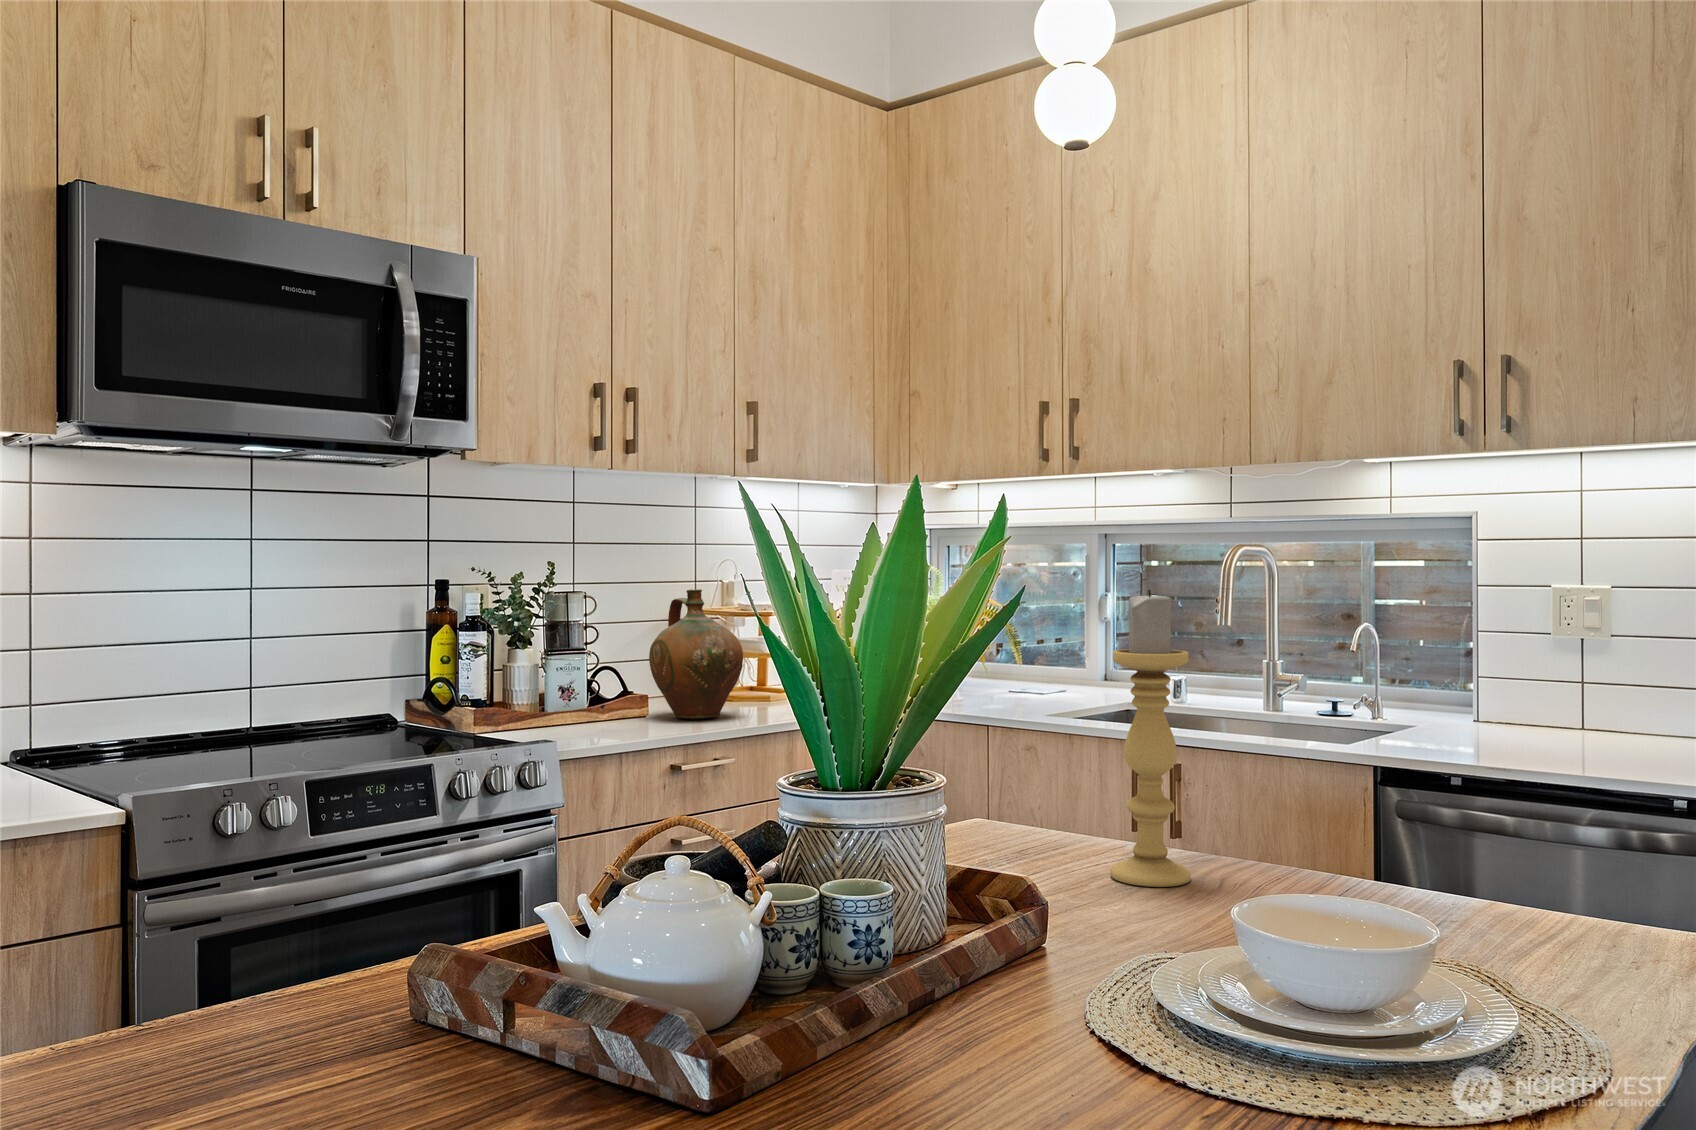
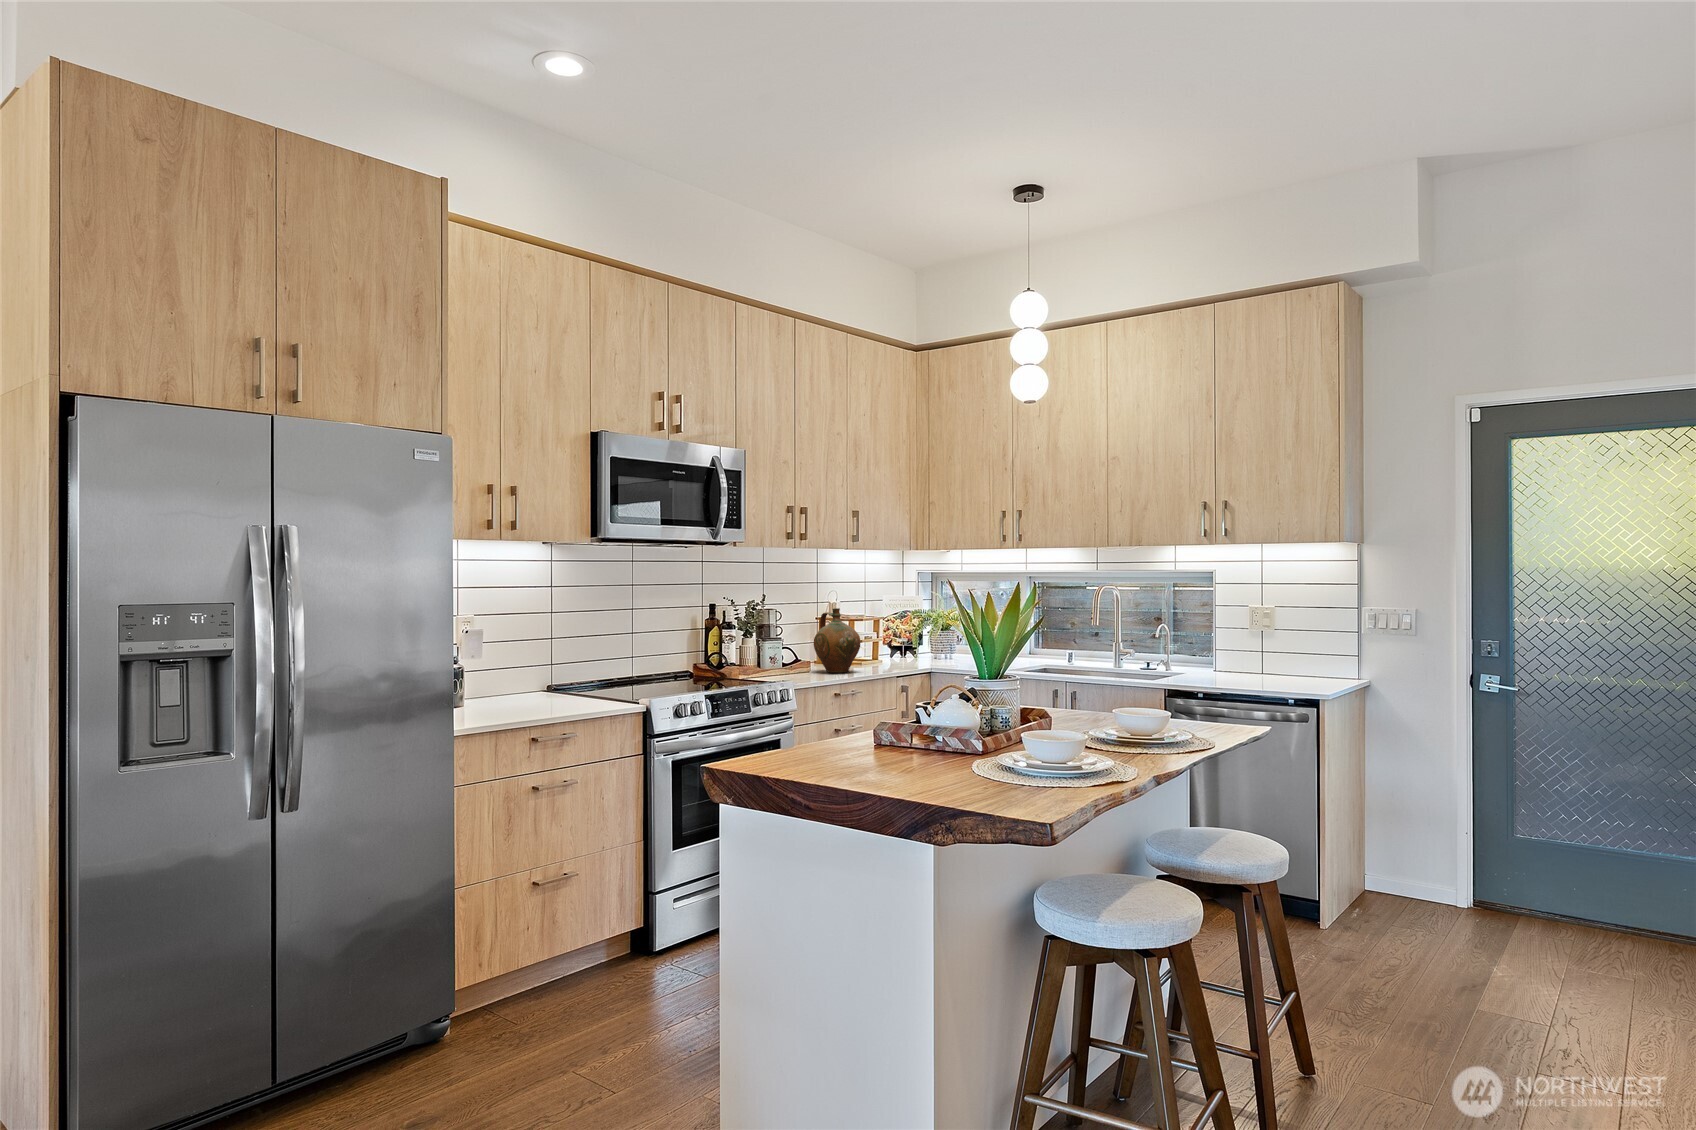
candle holder: present [1110,590,1191,887] -> none [1065,613,1095,721]

